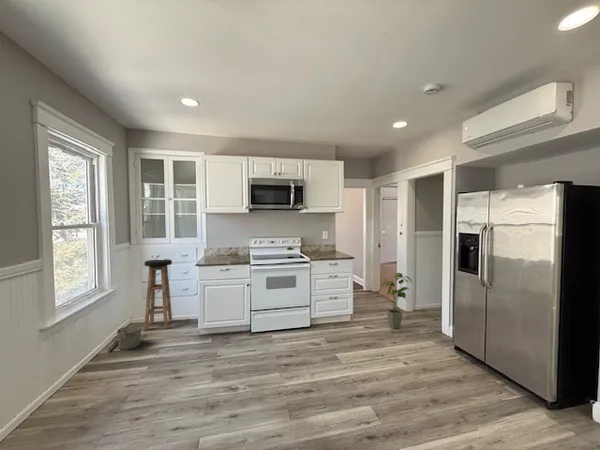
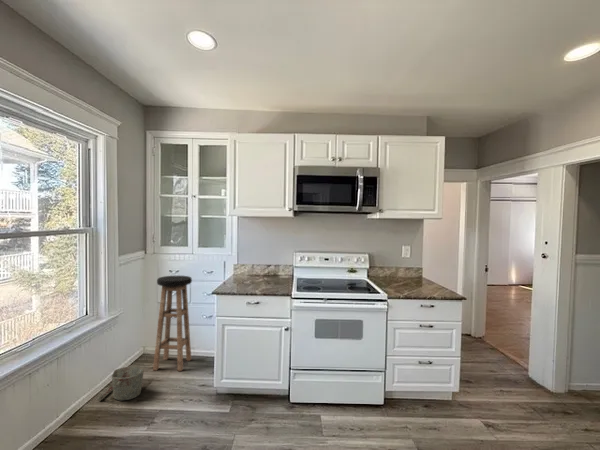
house plant: present [383,273,412,328] -> none [505,325,565,419]

